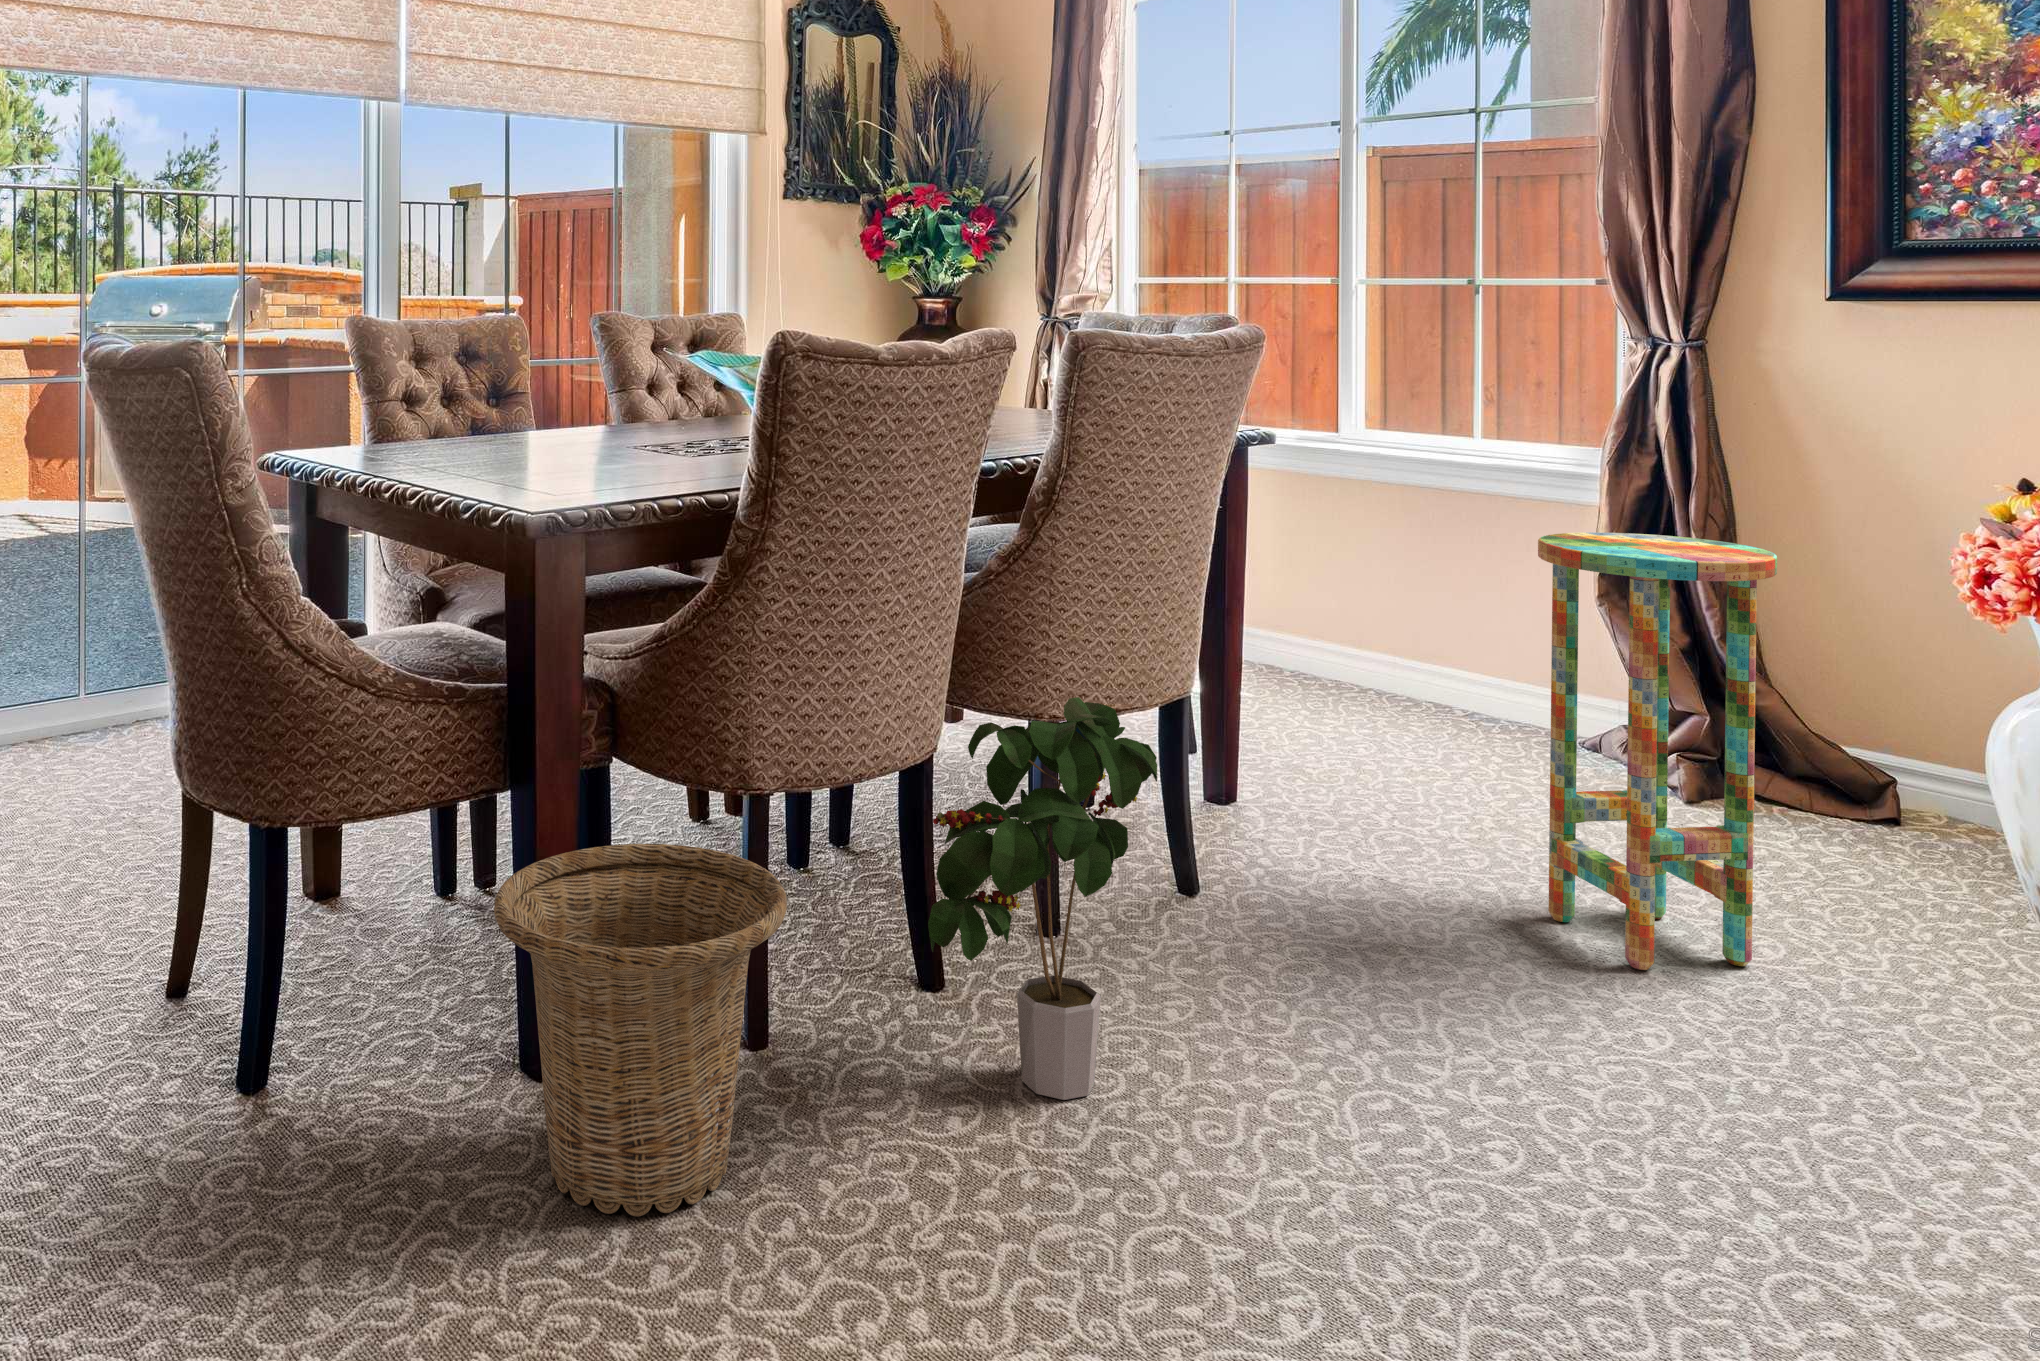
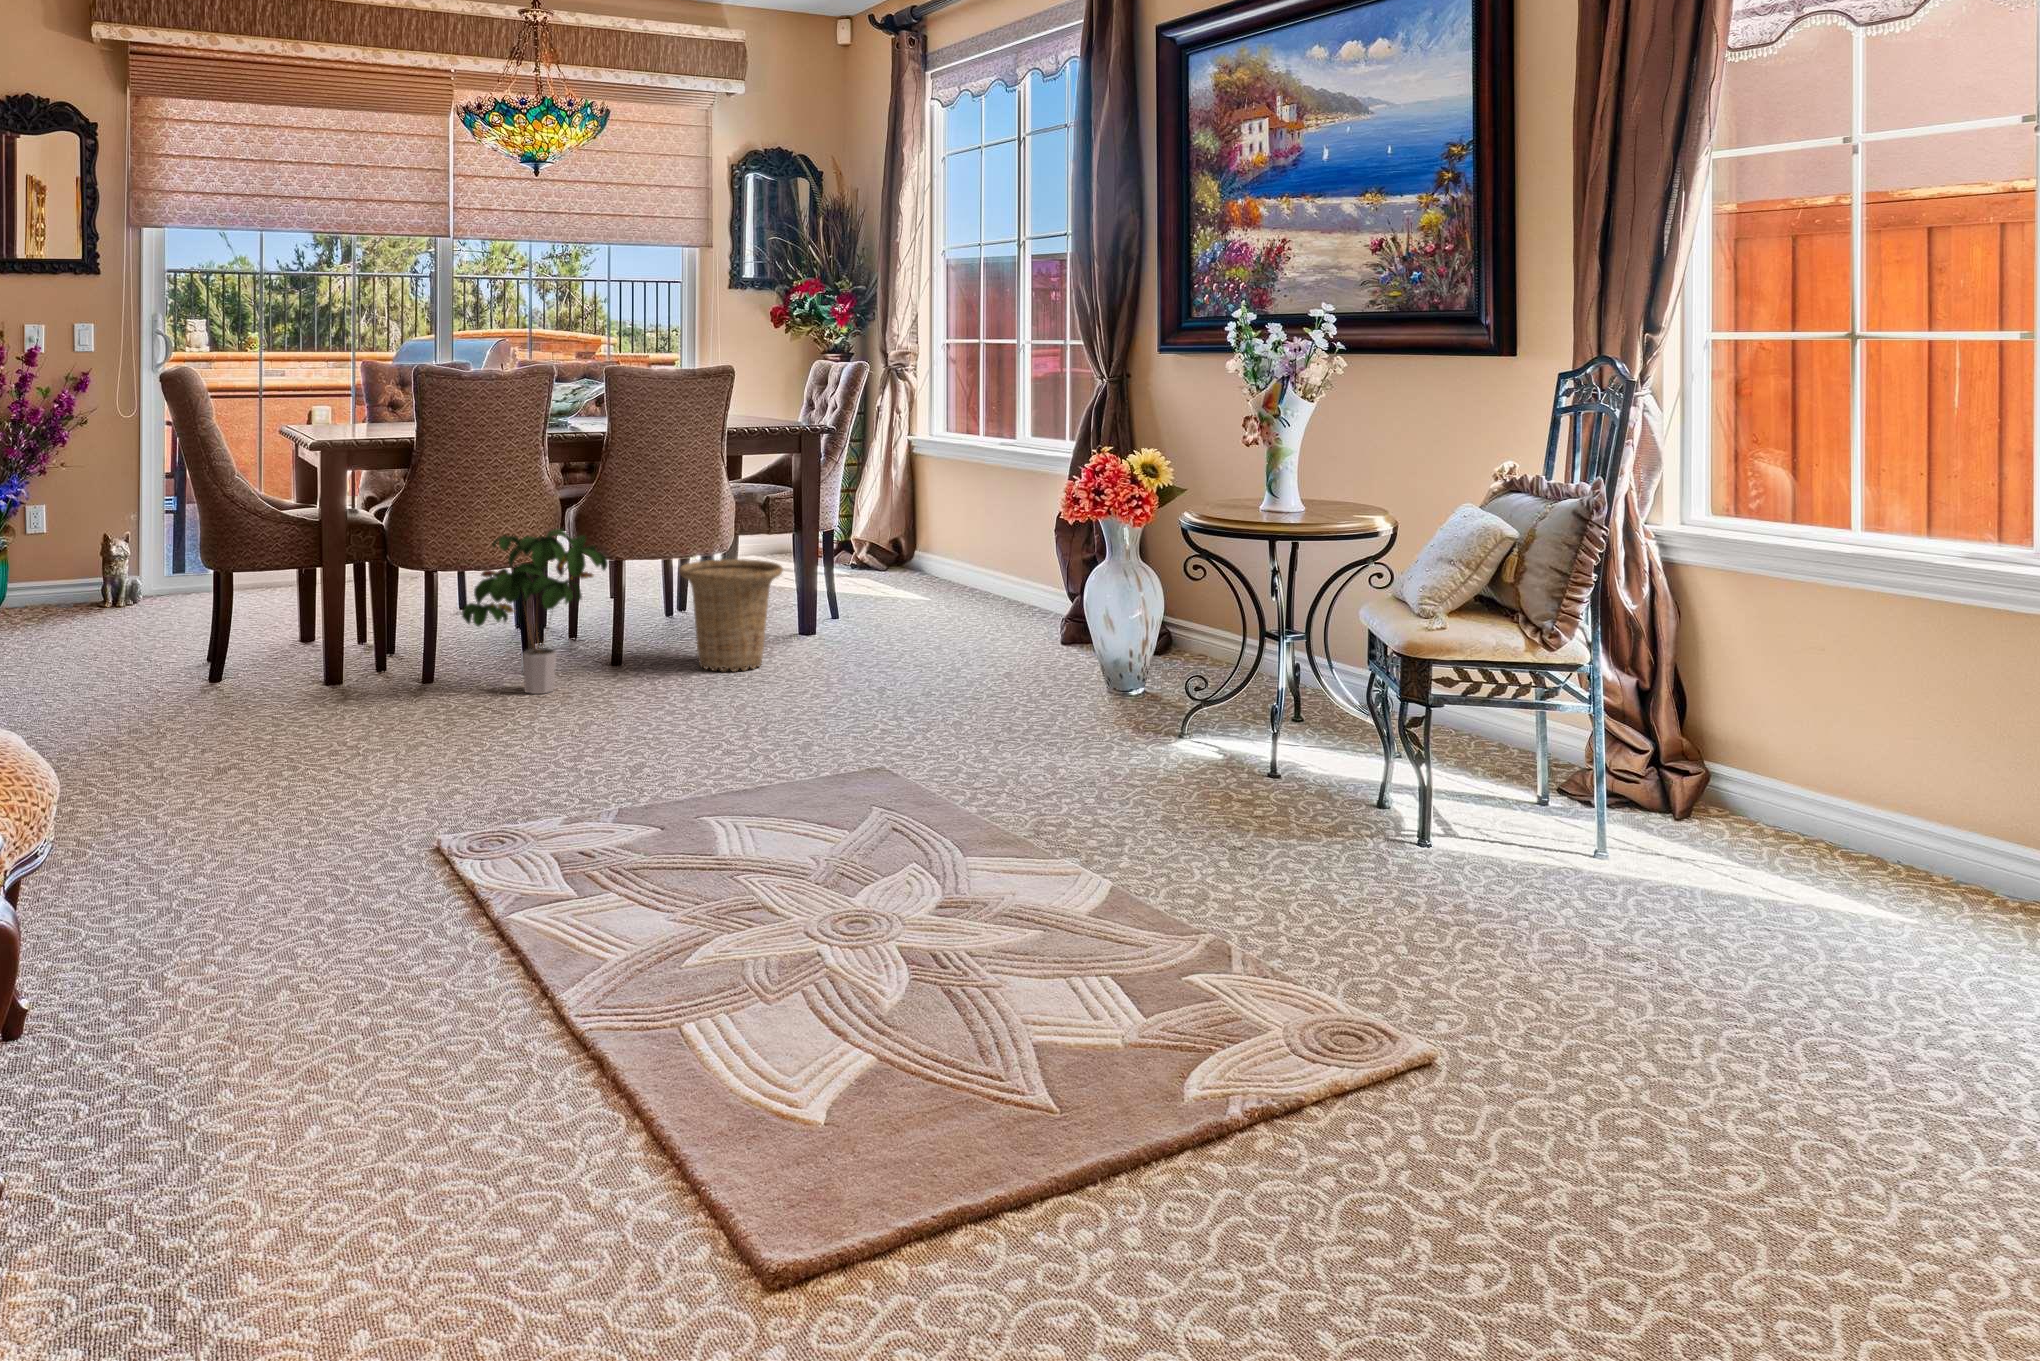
side table: present [1538,532,1777,970] -> none [849,470,950,677]
basket: present [494,844,787,1216] -> present [679,559,783,672]

